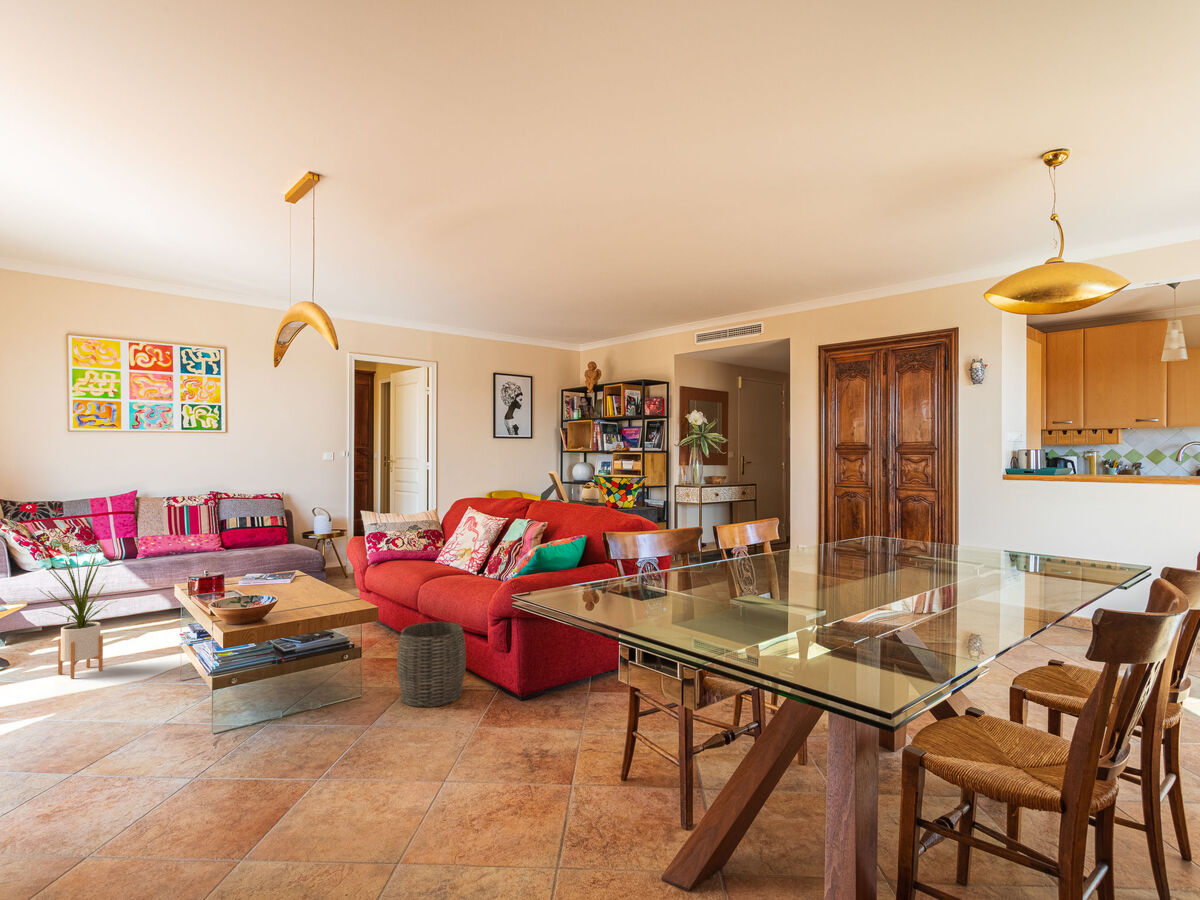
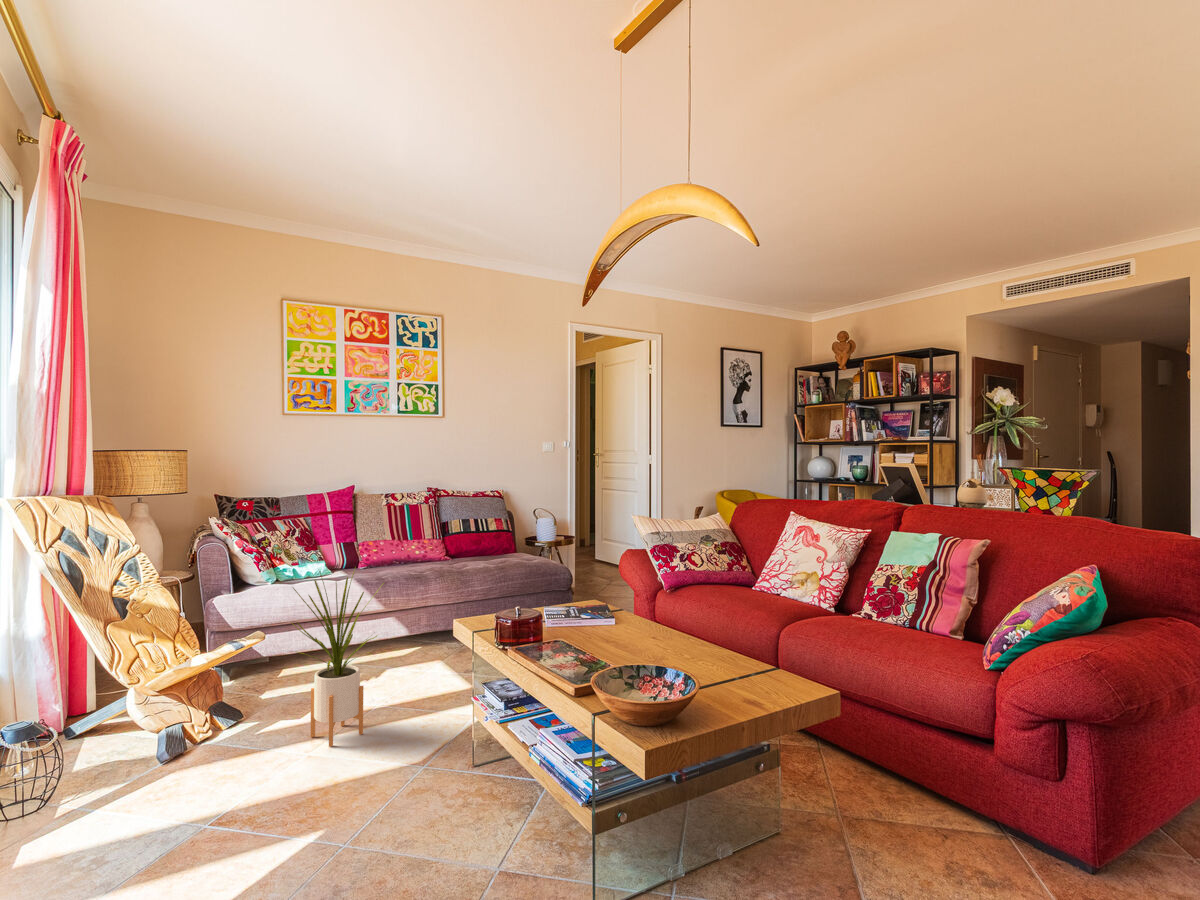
woven basket: present [397,622,466,707] -> none [834,707,956,867]

